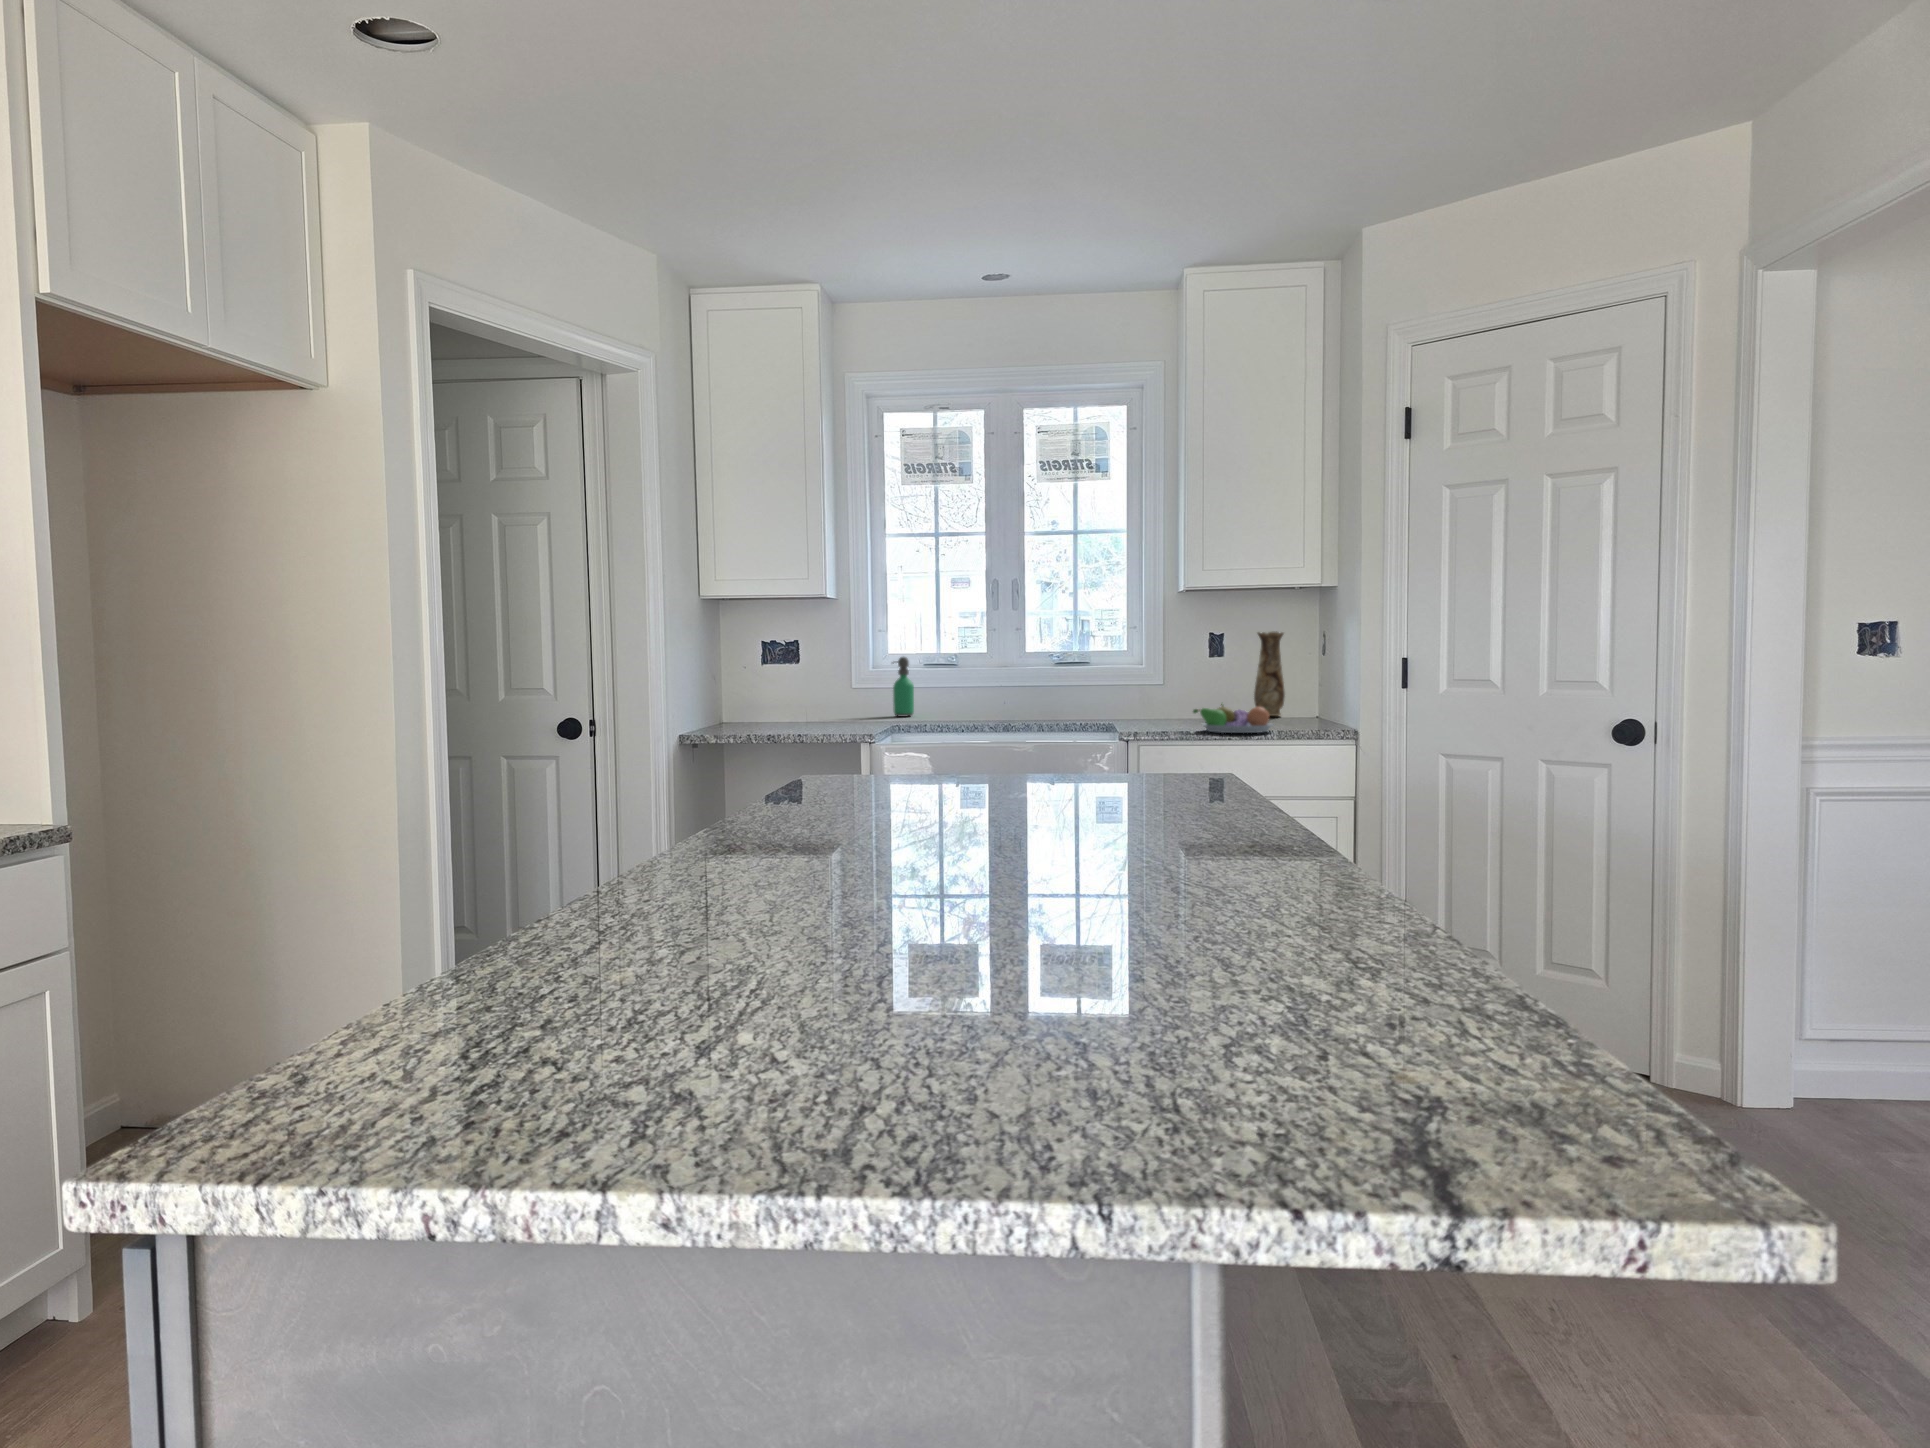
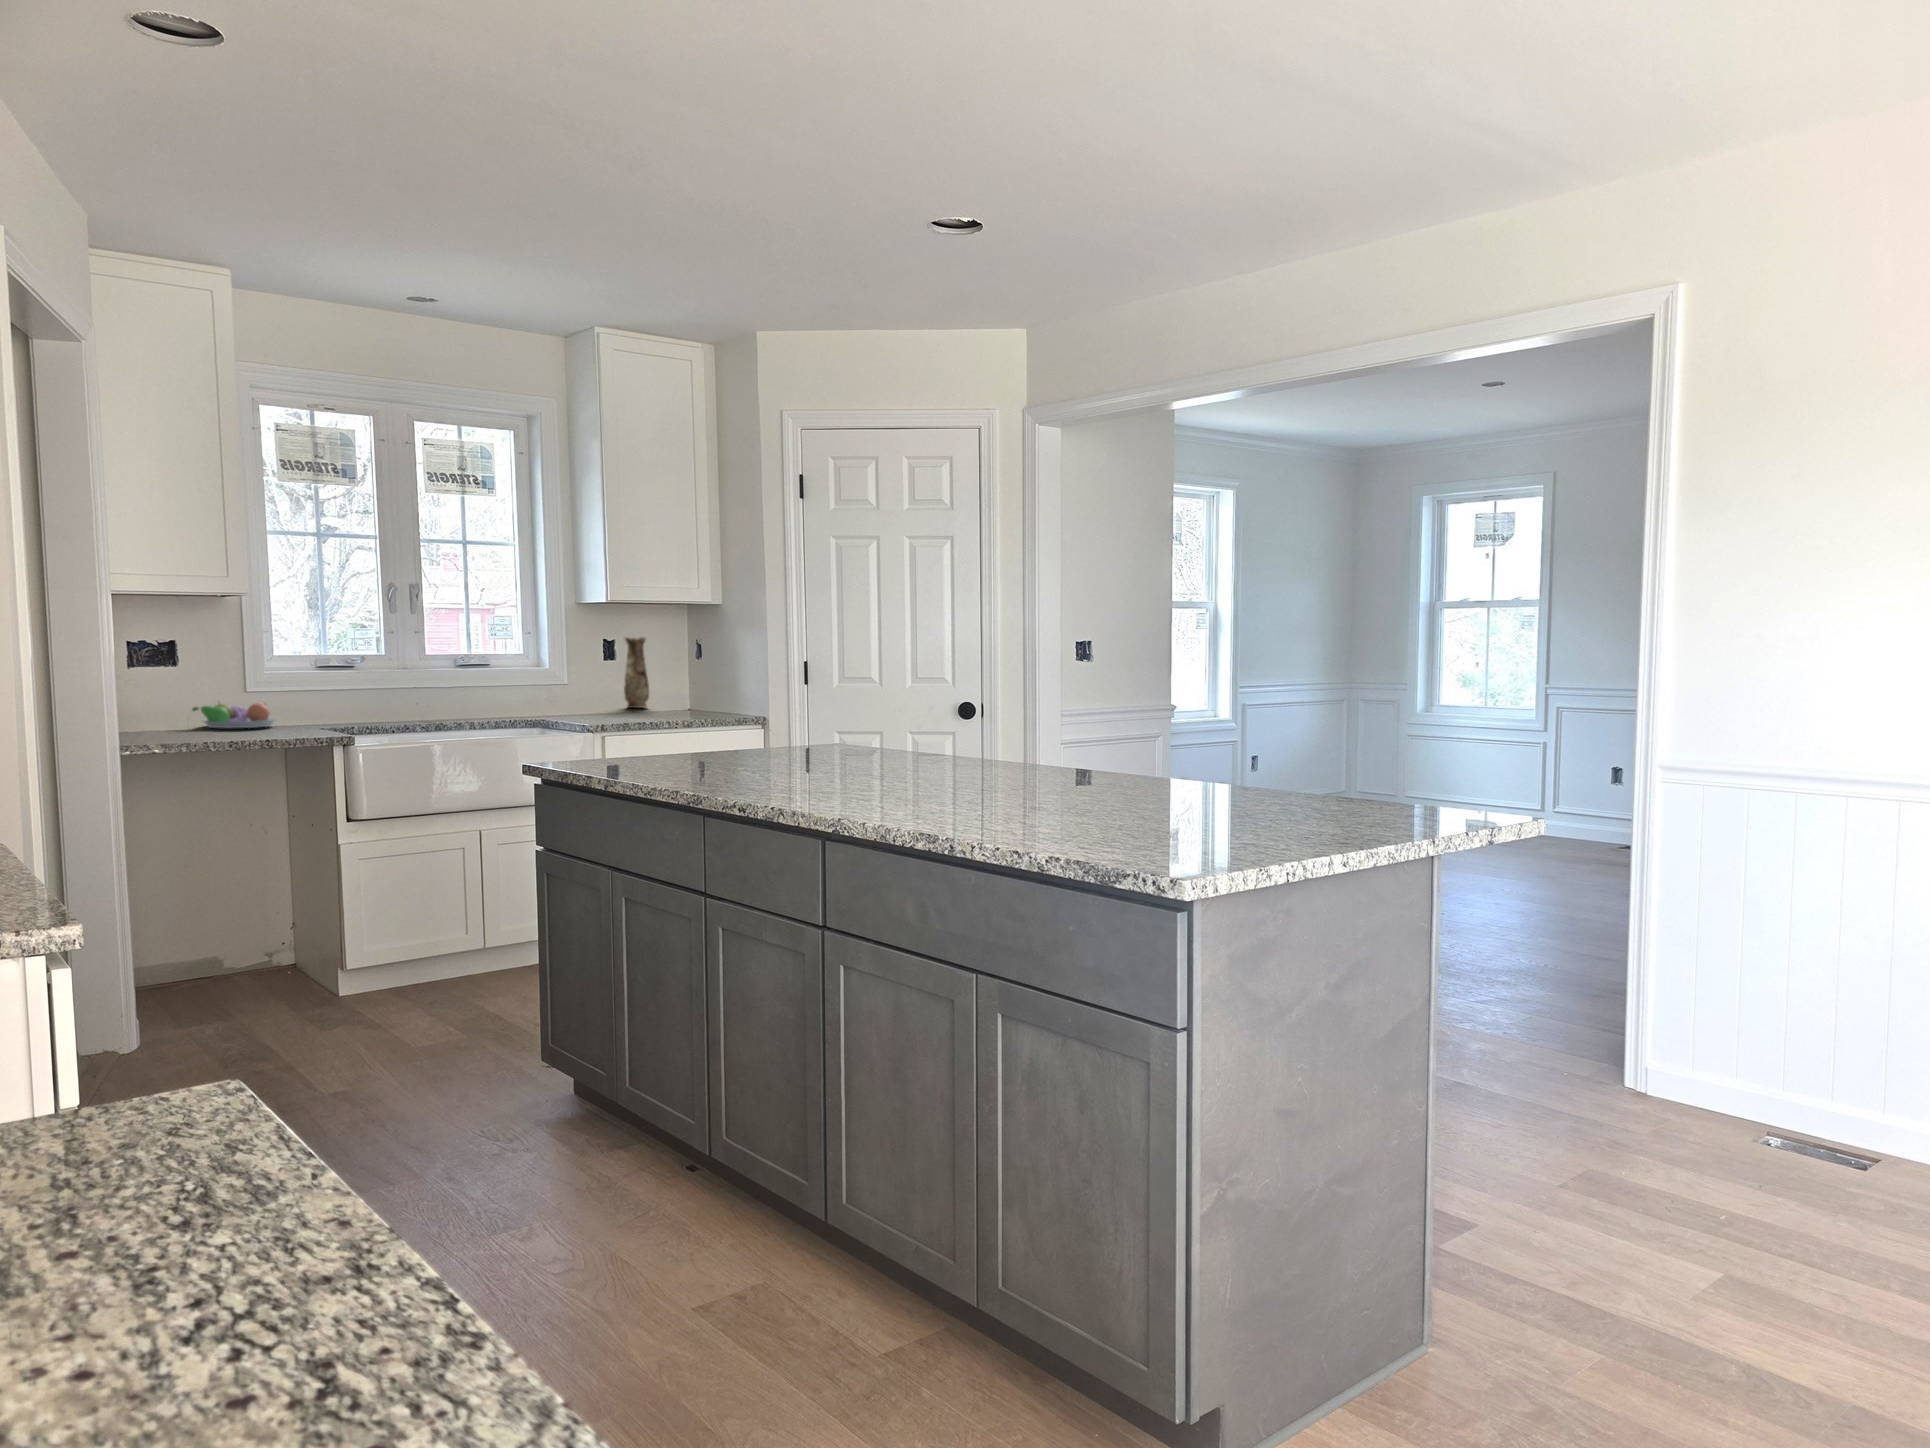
soap dispenser: present [893,657,914,716] -> none [295,659,320,721]
fruit bowl: present [1193,704,1273,733] -> present [192,702,276,728]

